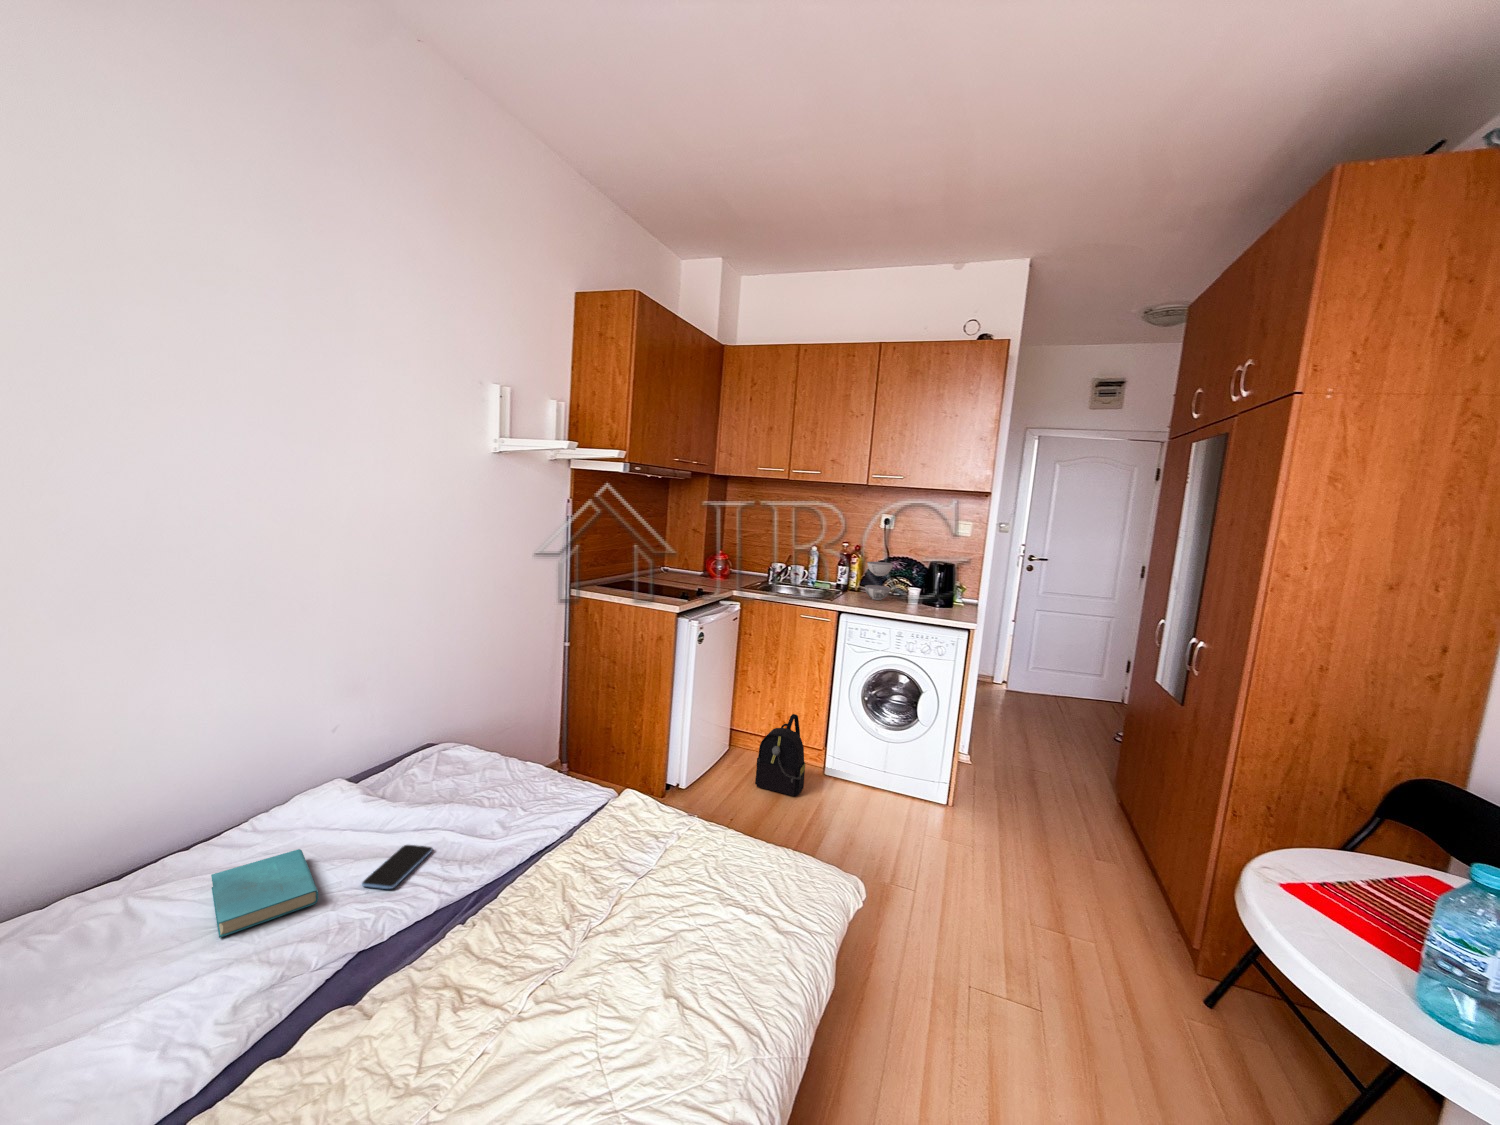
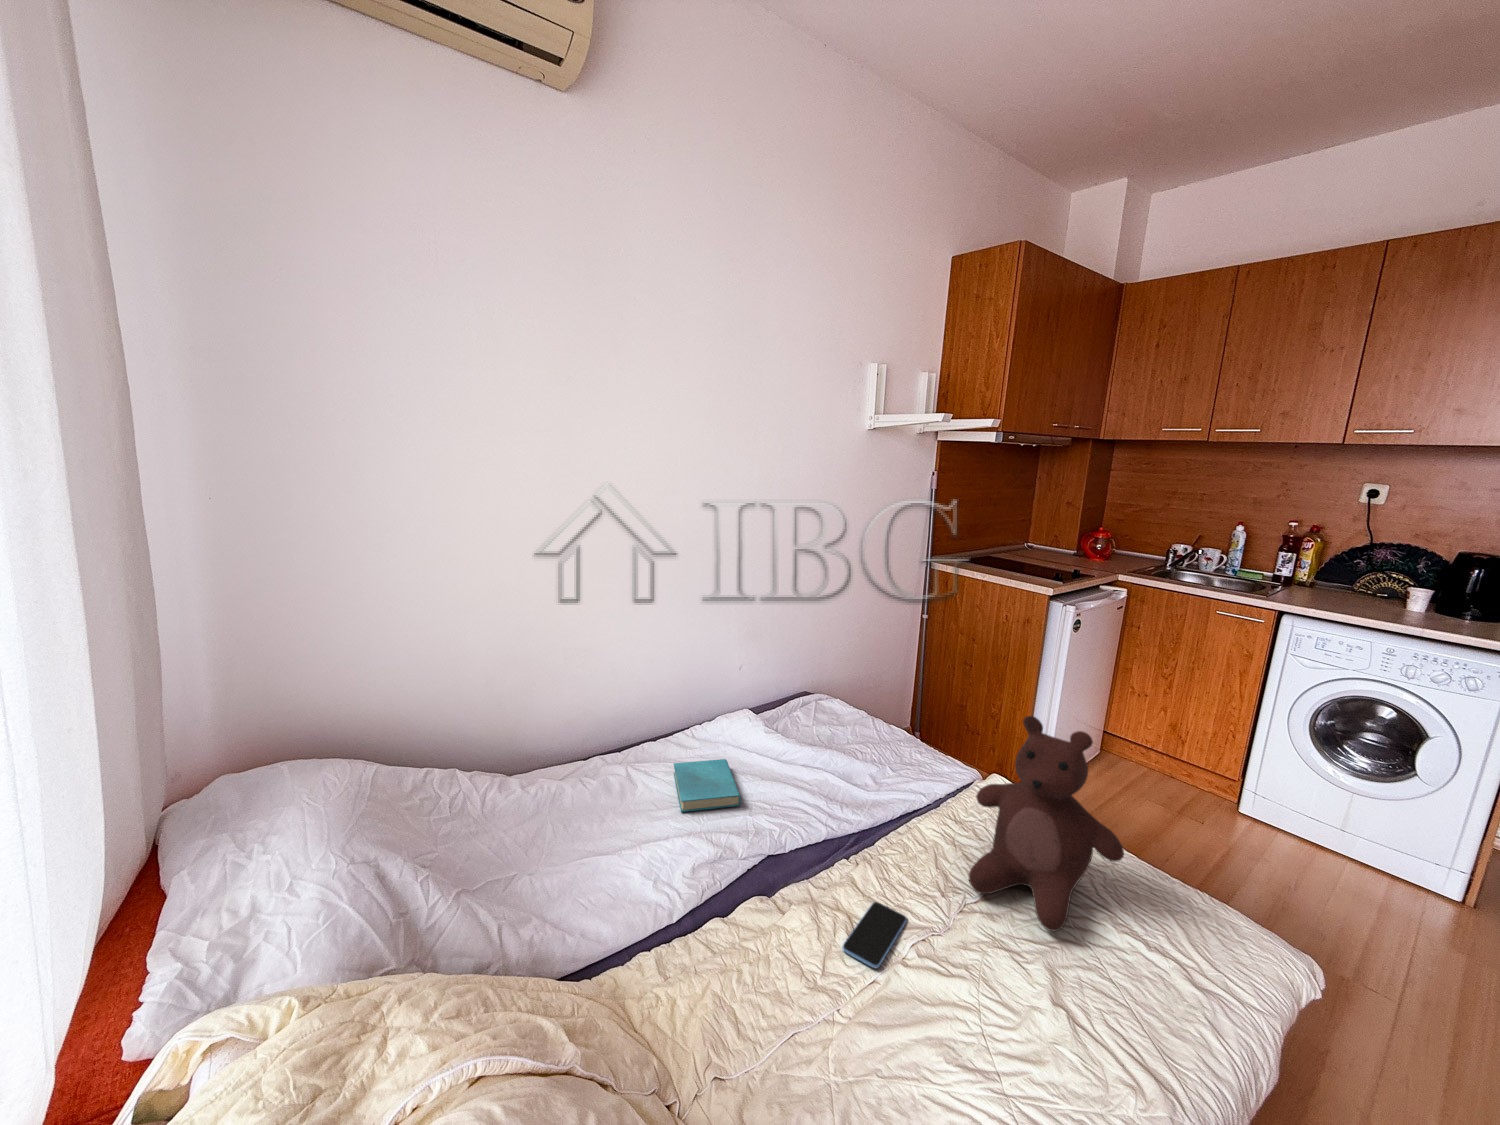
bowl: present [865,562,893,600] -> none [1323,548,1380,600]
backpack: present [755,714,805,796] -> none [1135,728,1210,827]
teddy bear: none [593,726,725,927] -> present [969,716,1124,931]
smartphone: present [362,845,432,889] -> present [843,902,907,968]

